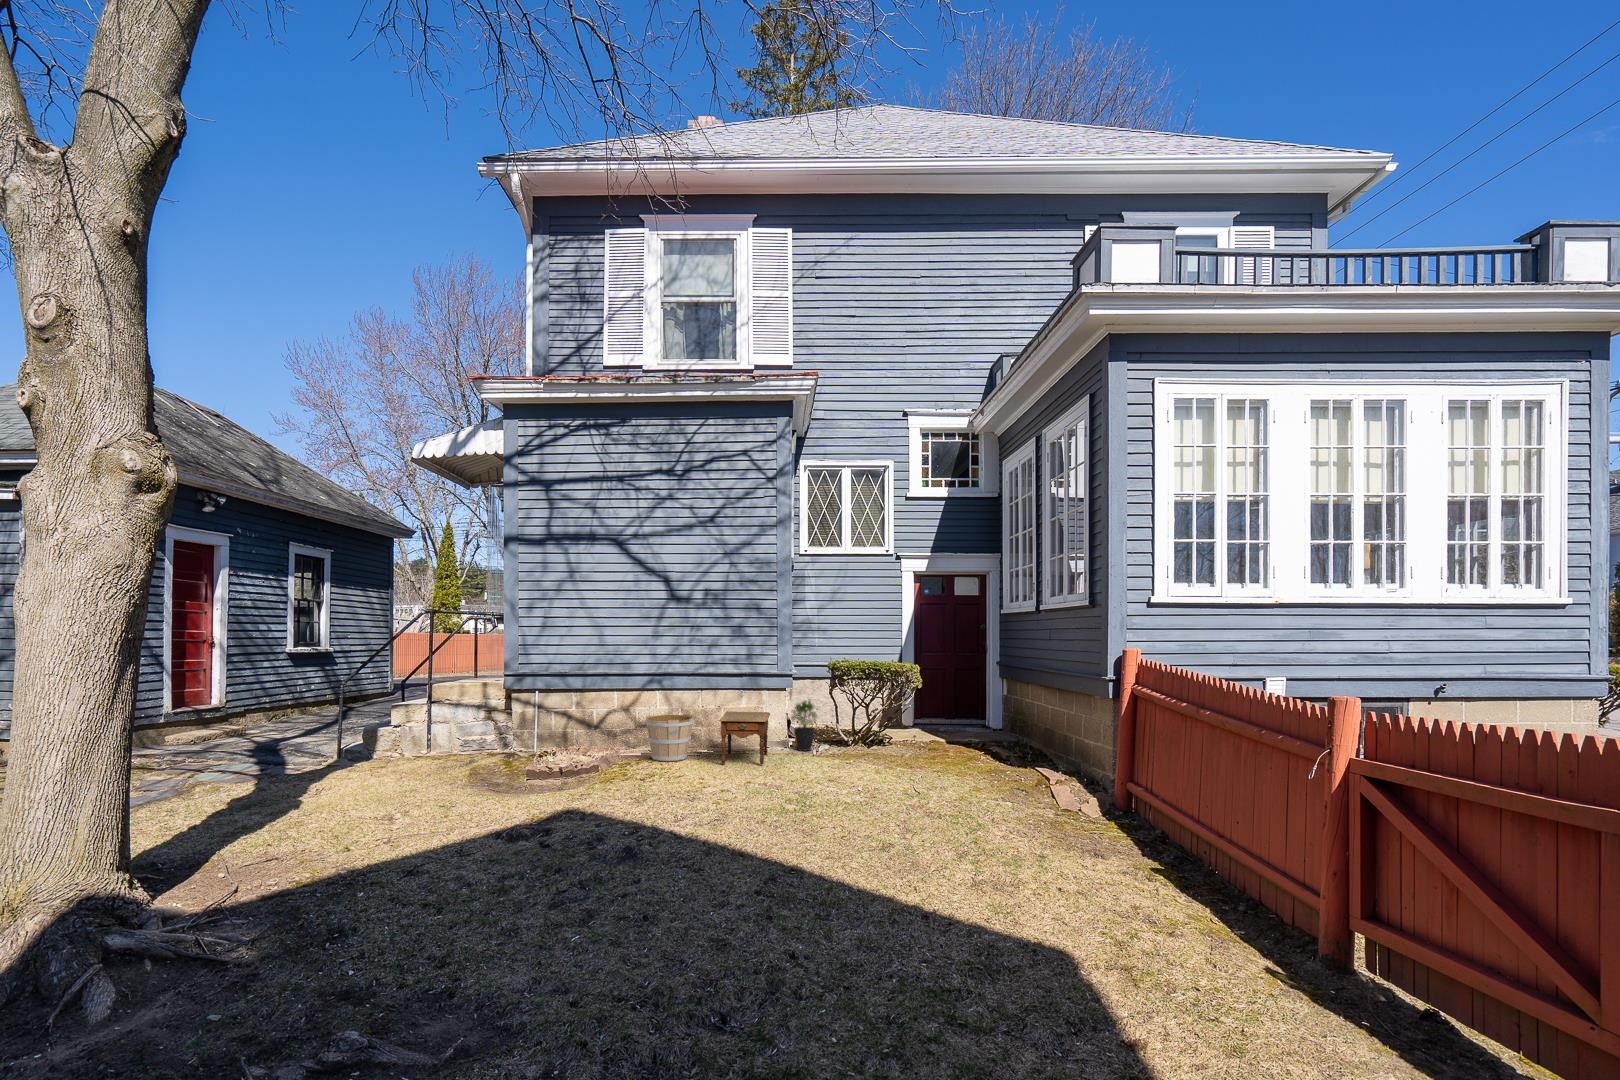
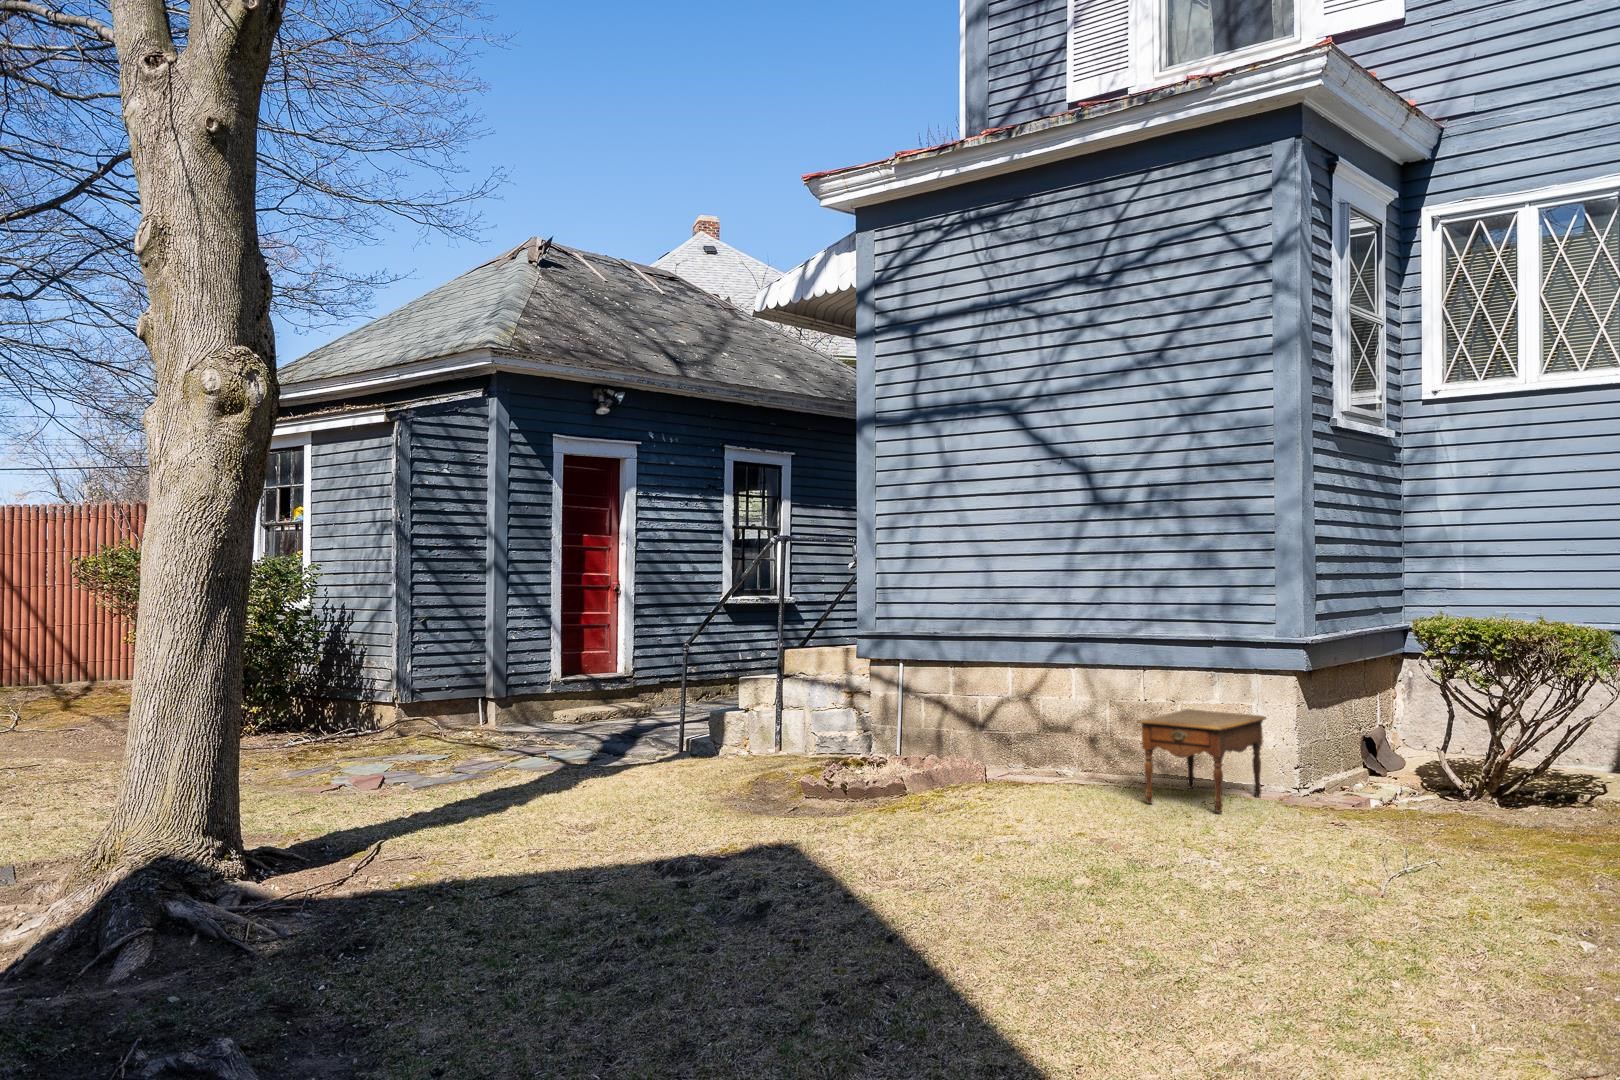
potted plant: present [792,699,817,751] -> none [1315,695,1386,800]
wooden bucket: present [645,714,695,761] -> none [1031,706,1119,789]

